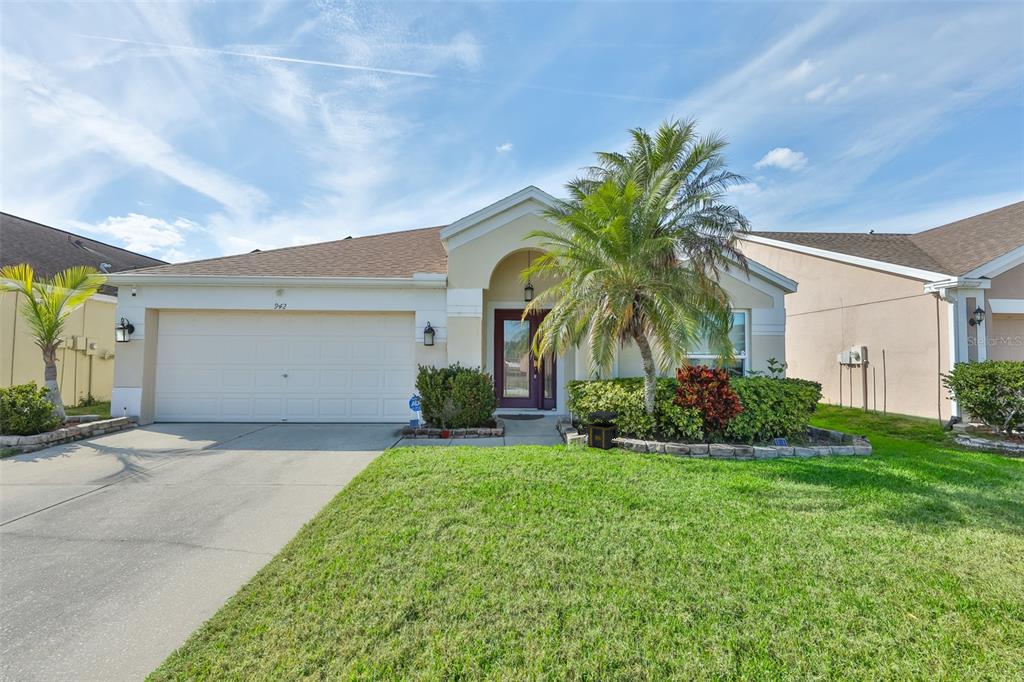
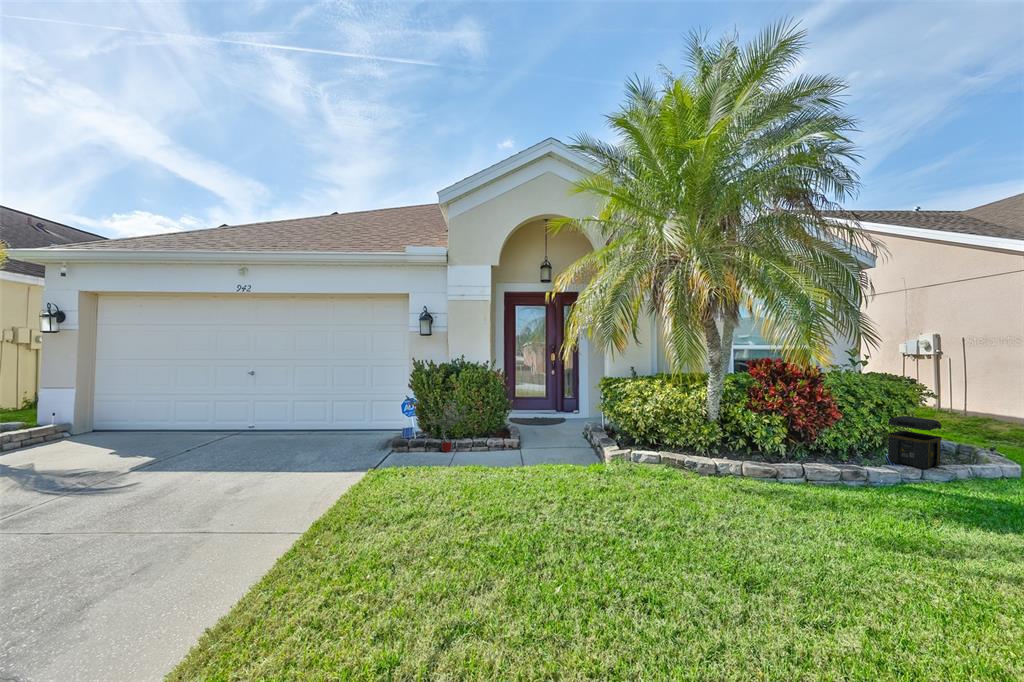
toolbox: present [587,411,619,449] -> present [888,416,942,469]

